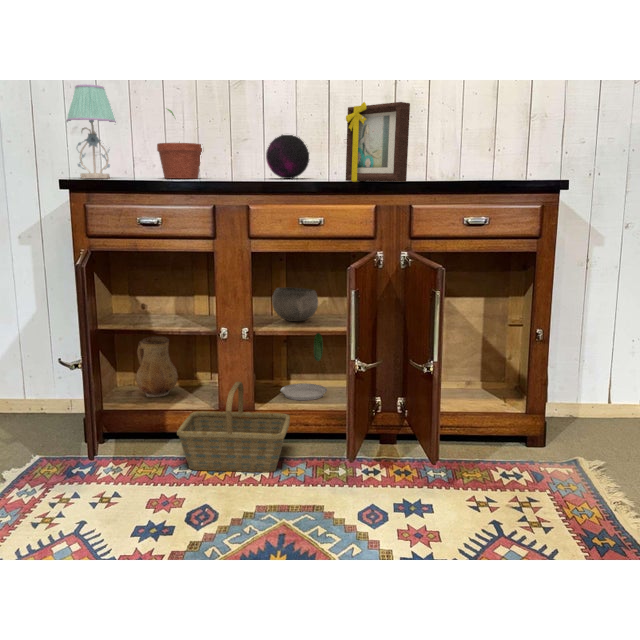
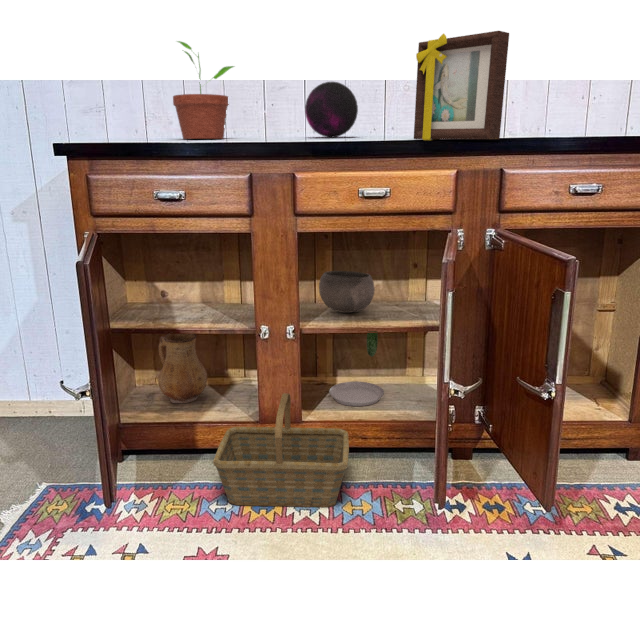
table lamp: present [66,84,116,179] -> none [60,21,123,141]

